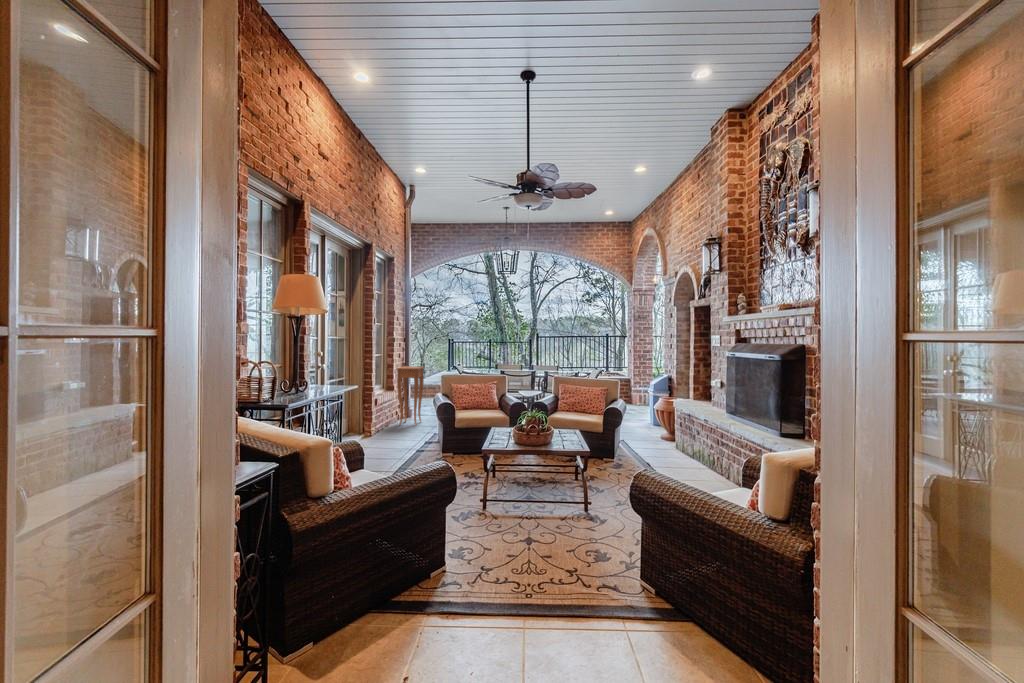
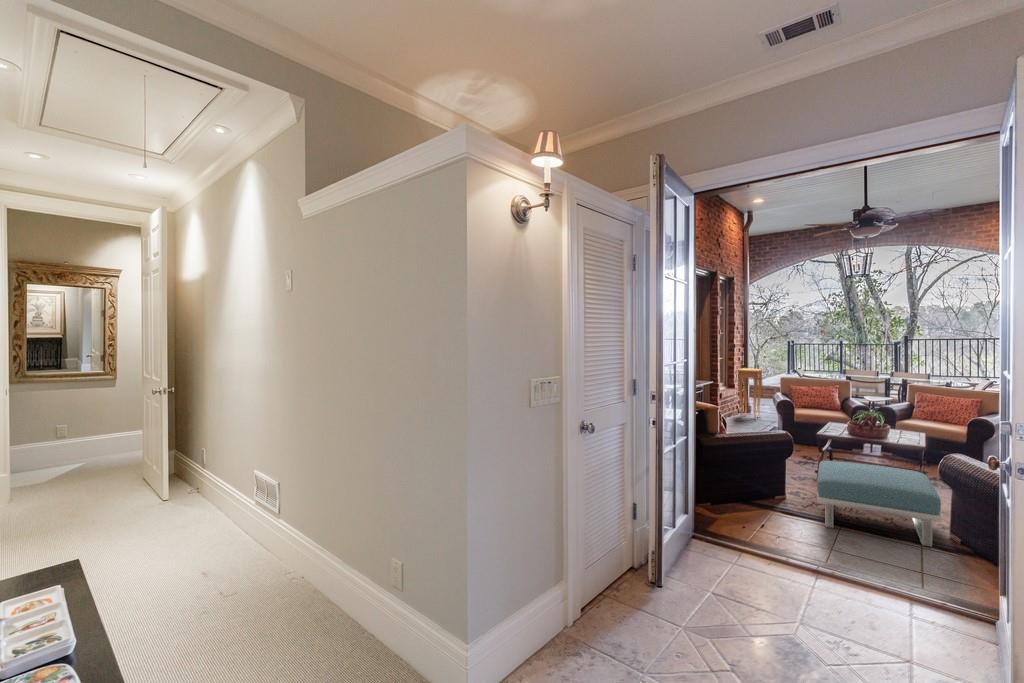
footstool: none [488,492,640,621] -> present [817,461,942,547]

